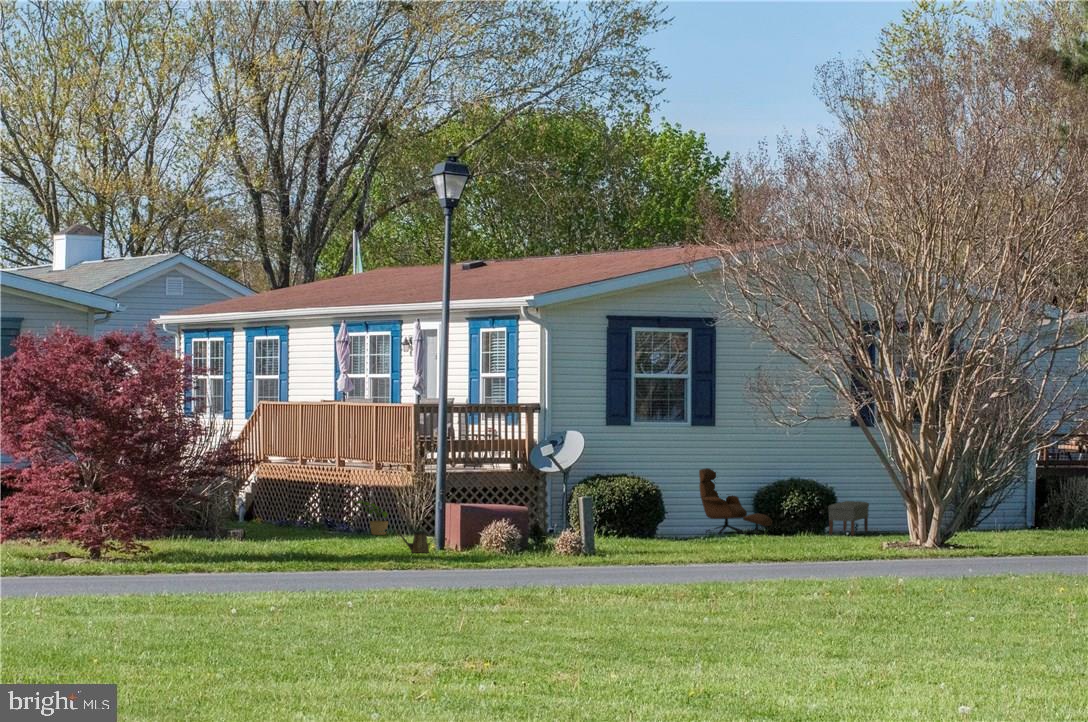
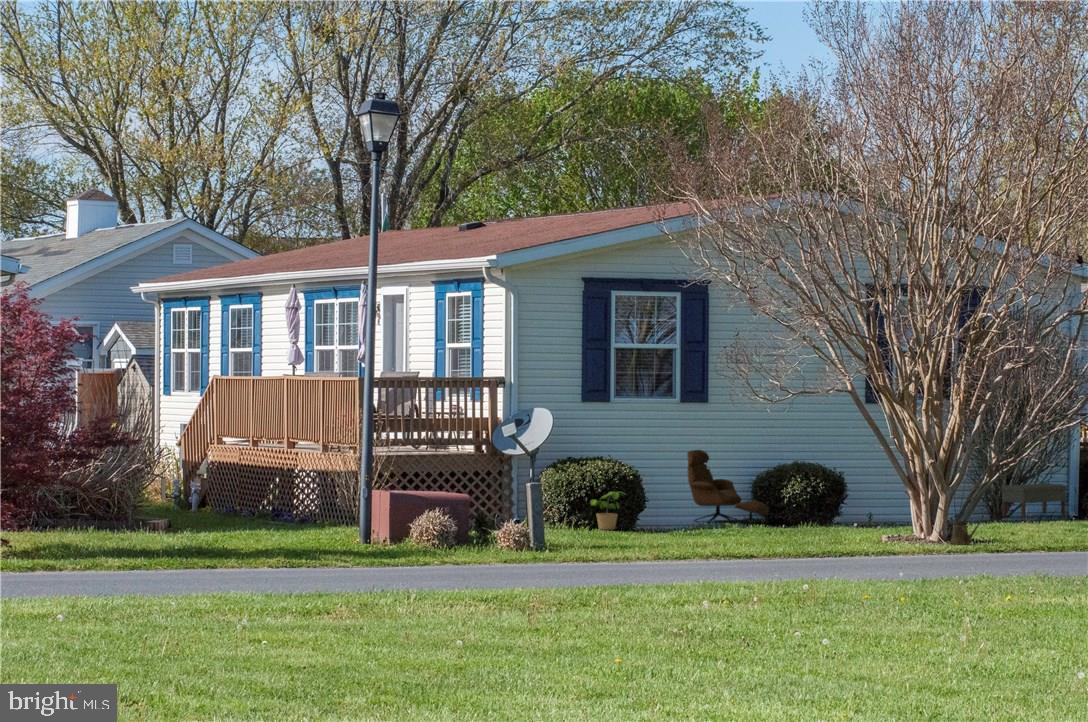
potted plant: present [355,501,388,535] -> present [590,492,623,530]
bench: present [828,501,869,536] -> present [1001,483,1067,518]
watering can: present [395,529,434,553] -> present [948,521,982,545]

